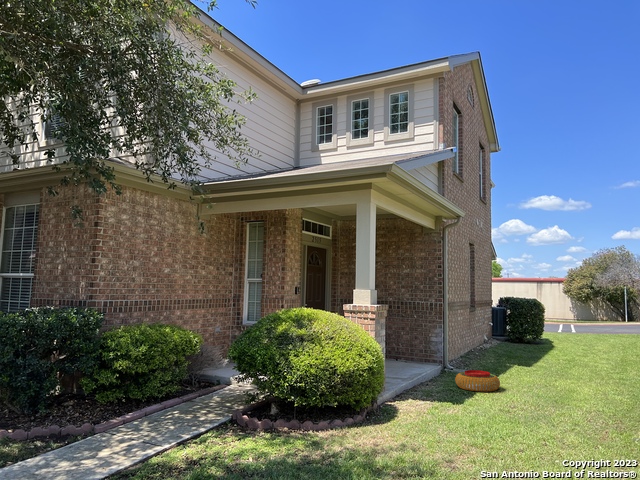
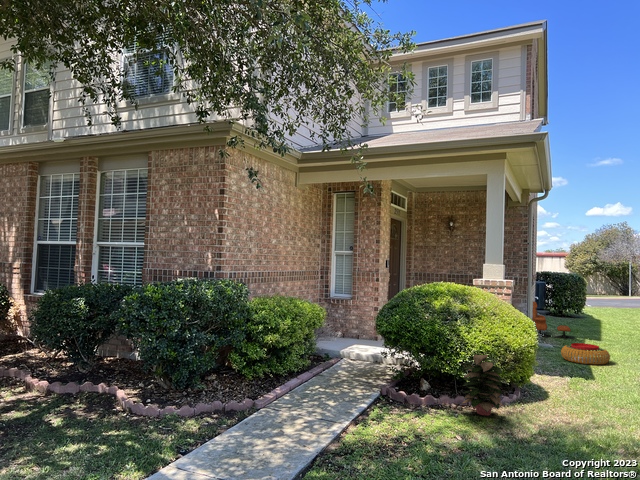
lounge chair: none [458,328,500,367] -> present [532,301,574,339]
decorative plant: none [280,377,320,438] -> present [462,354,503,415]

